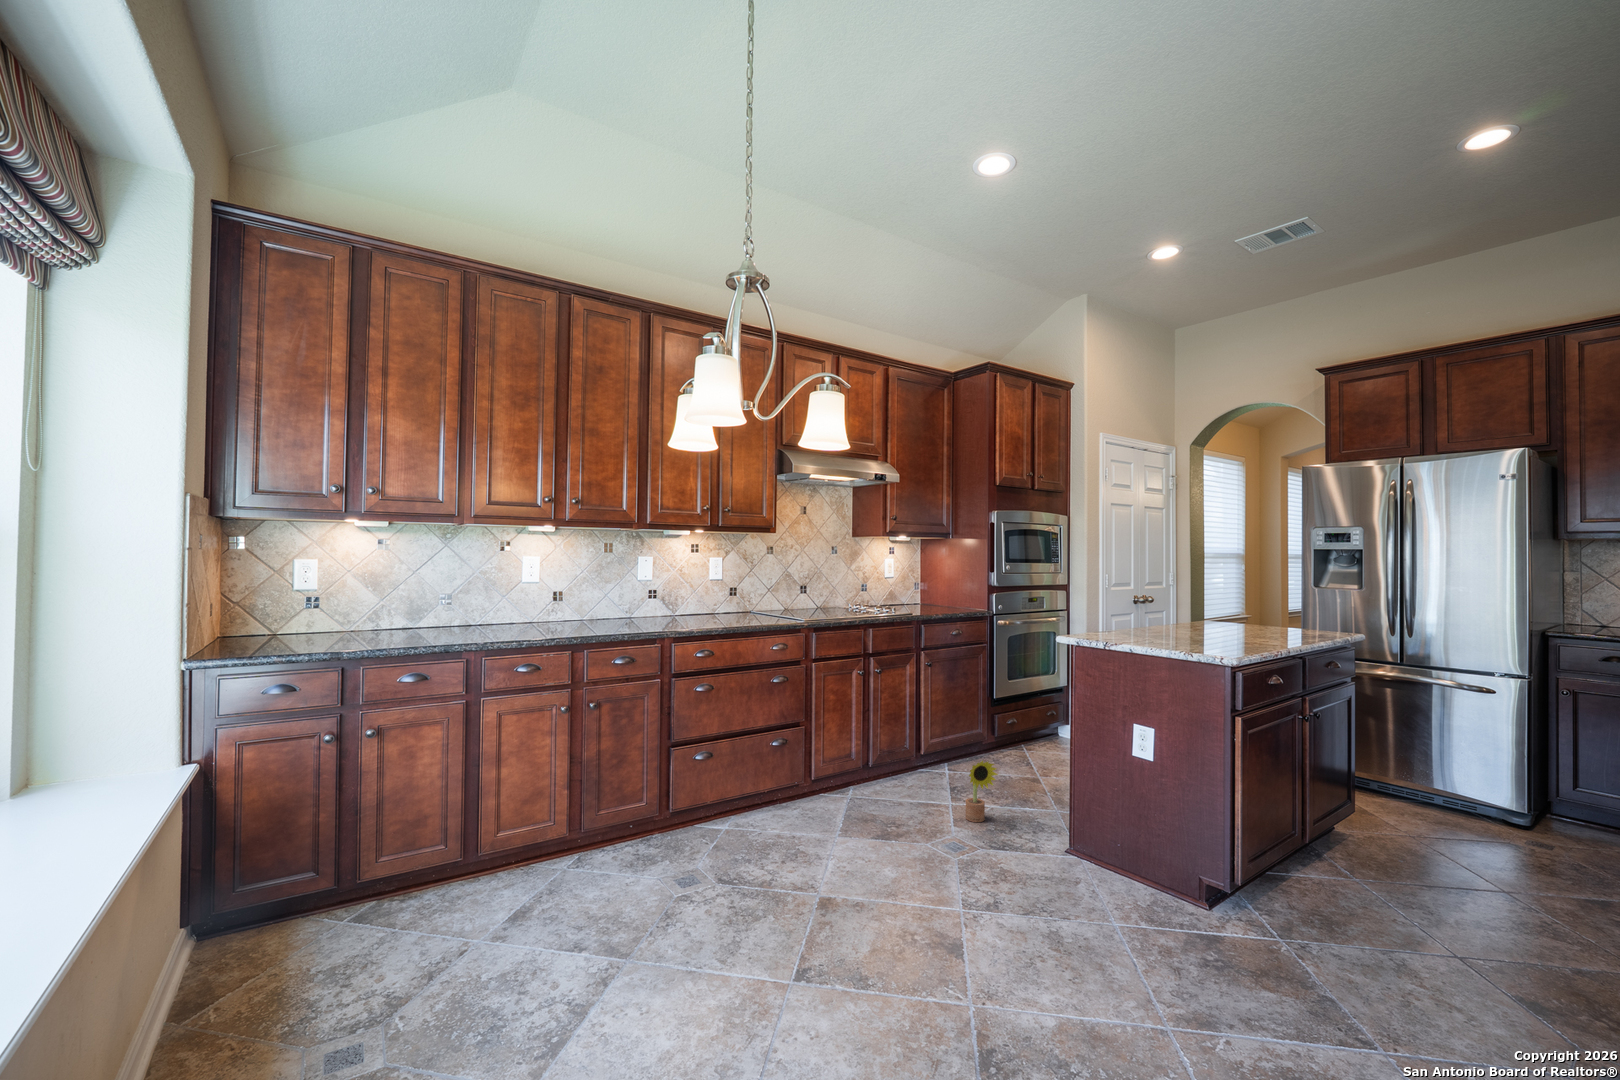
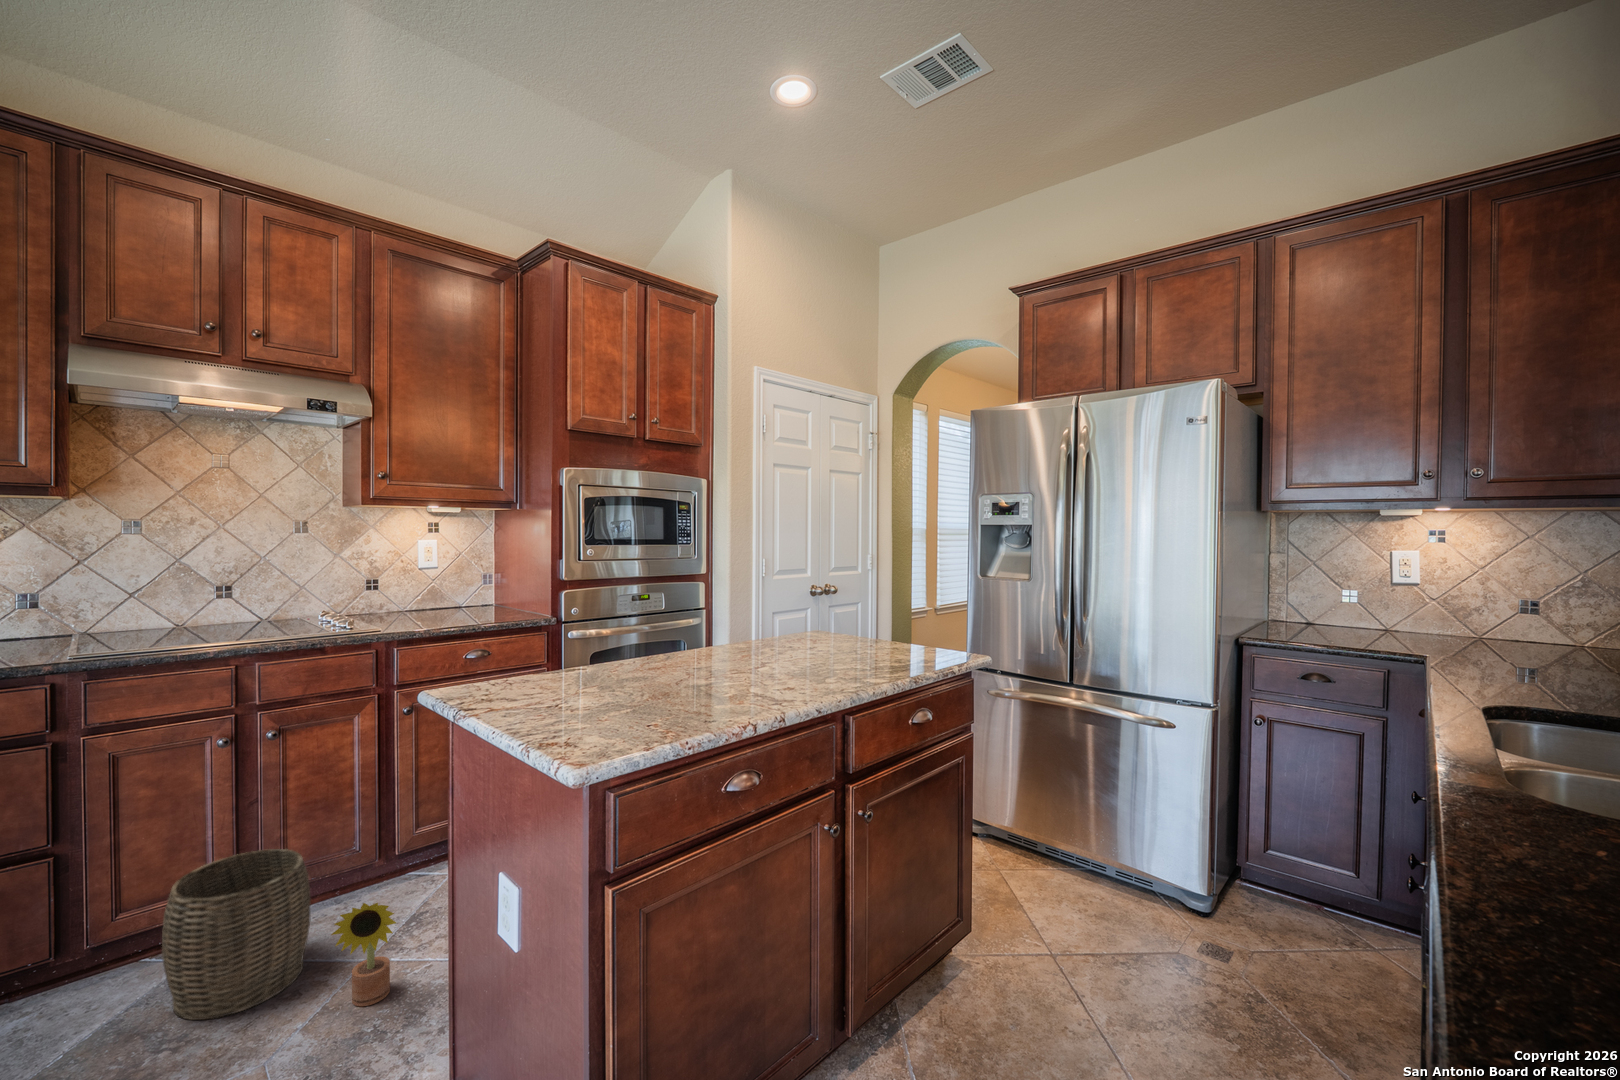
woven basket: none [859,736,925,820] -> present [162,849,310,1020]

